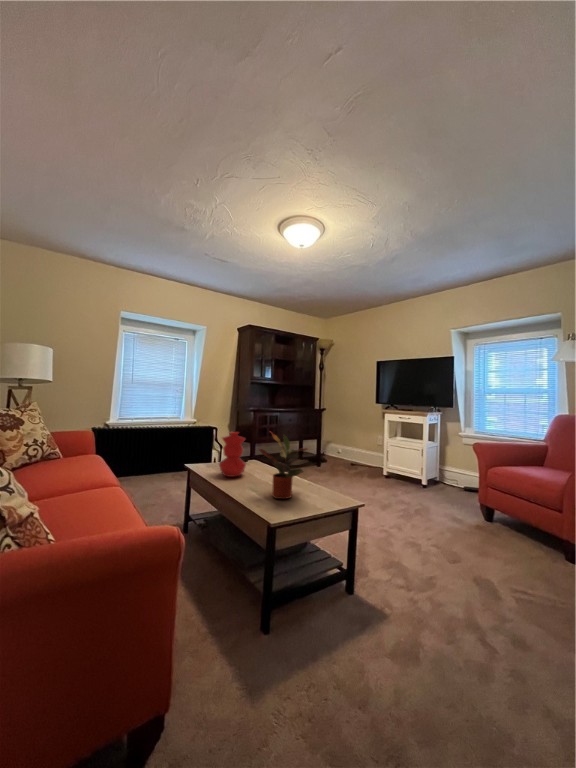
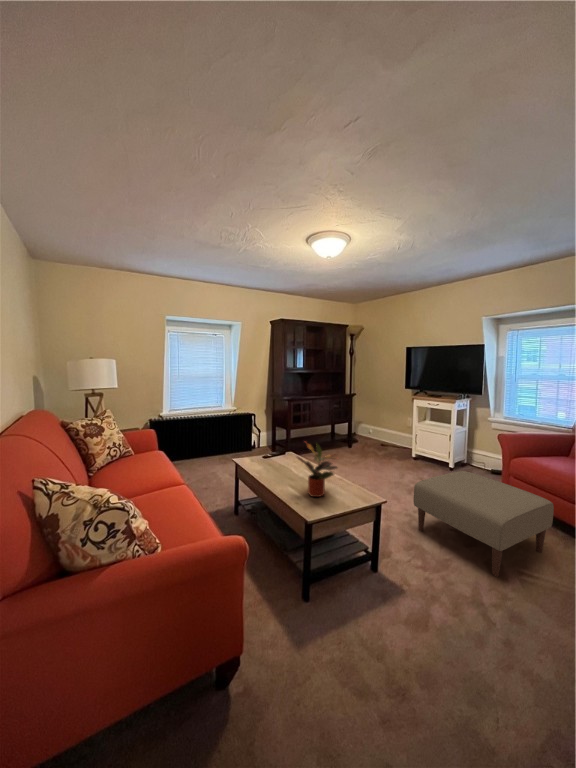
vase: present [219,432,246,477] -> none [262,435,285,474]
ottoman: none [391,480,540,594] -> present [414,471,554,577]

